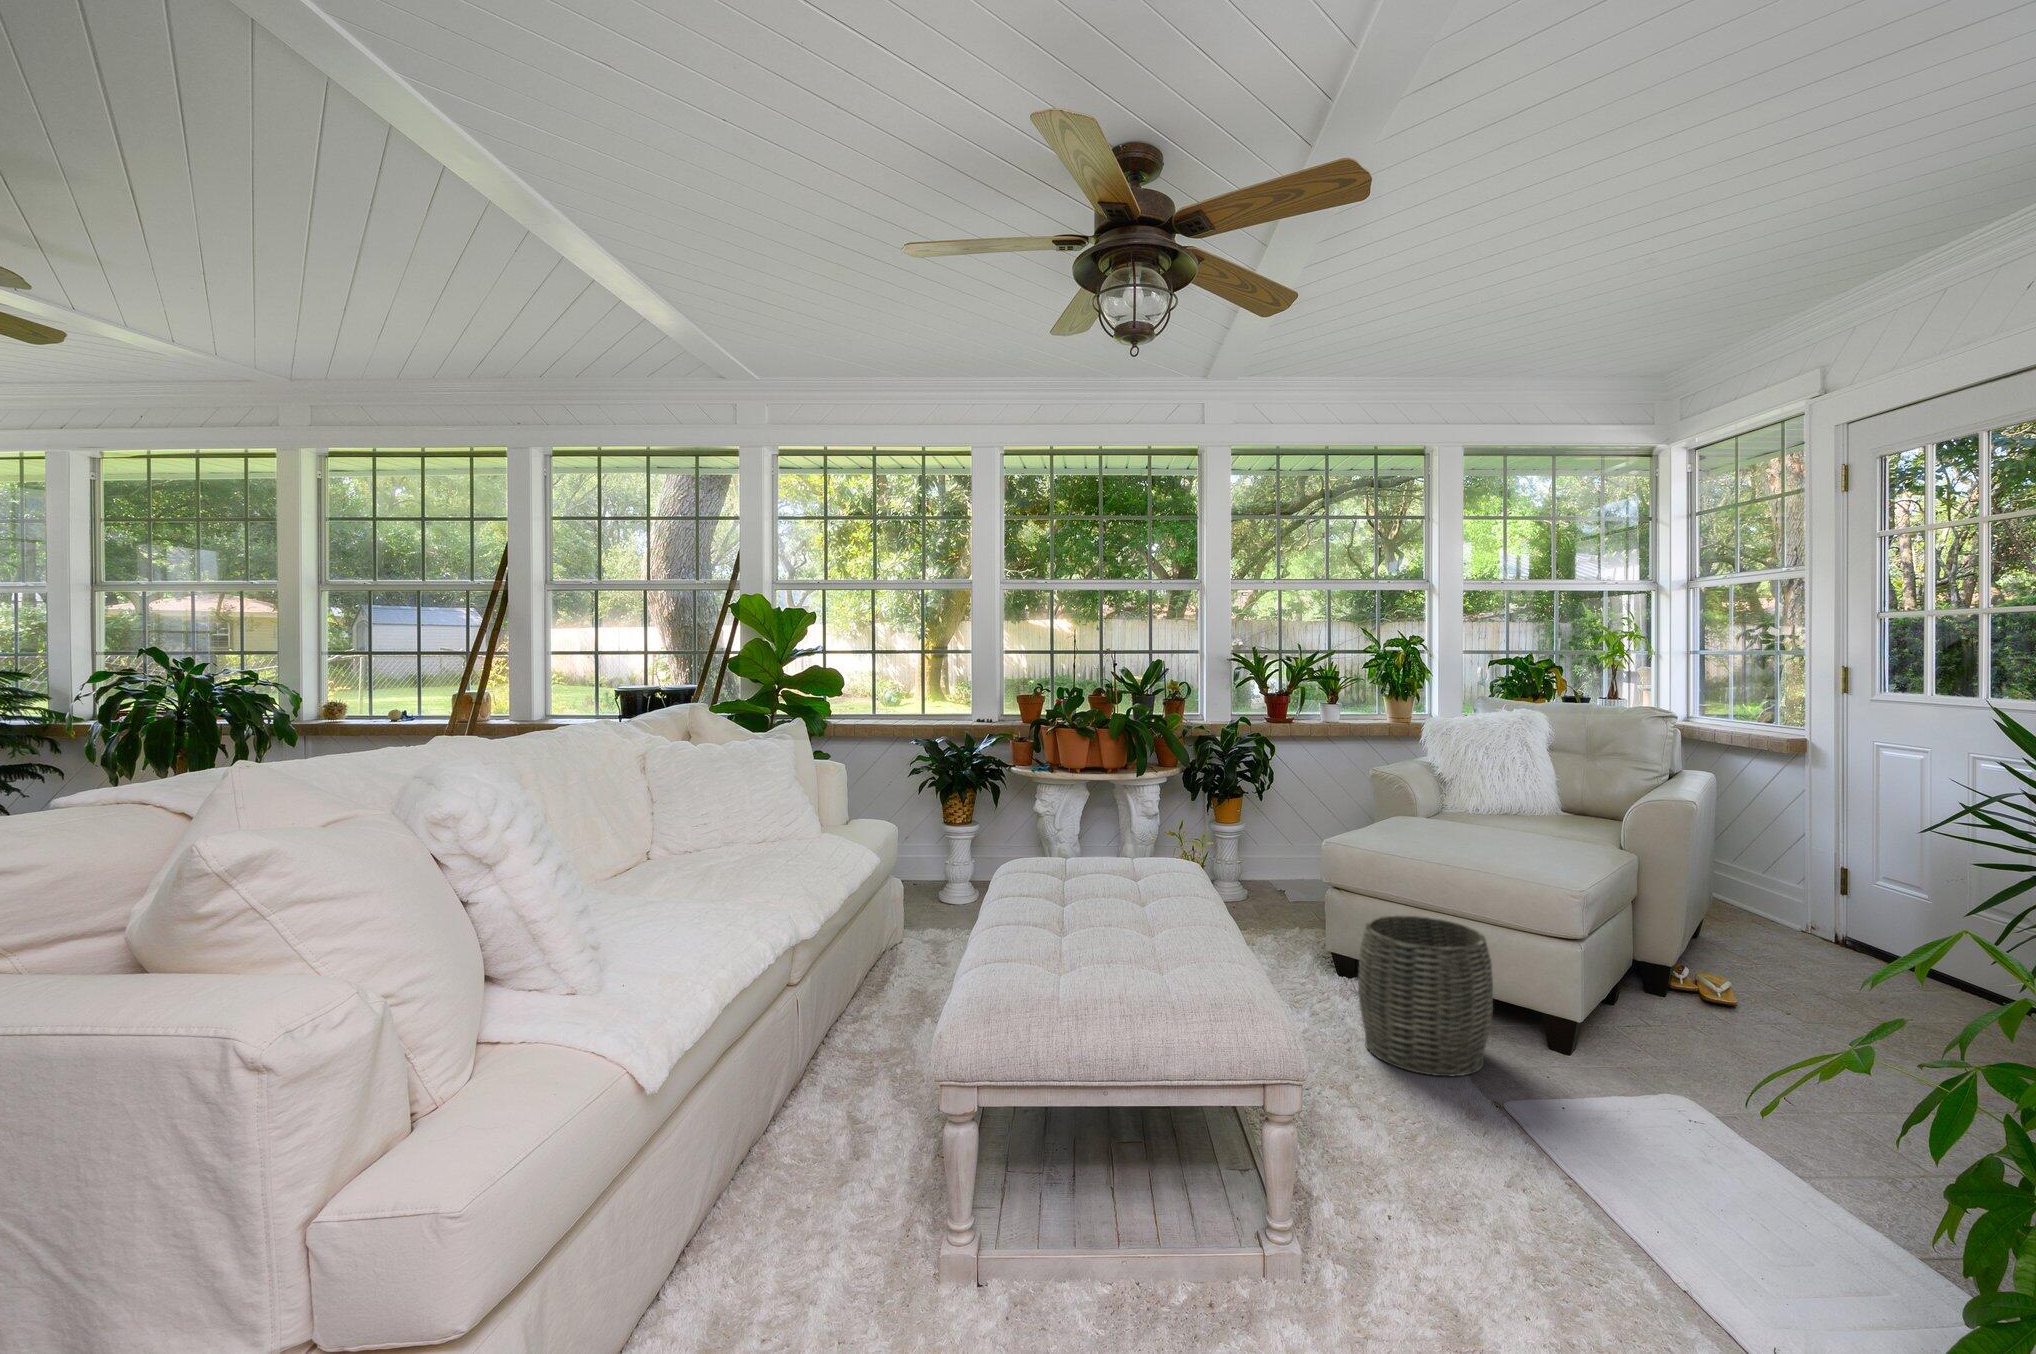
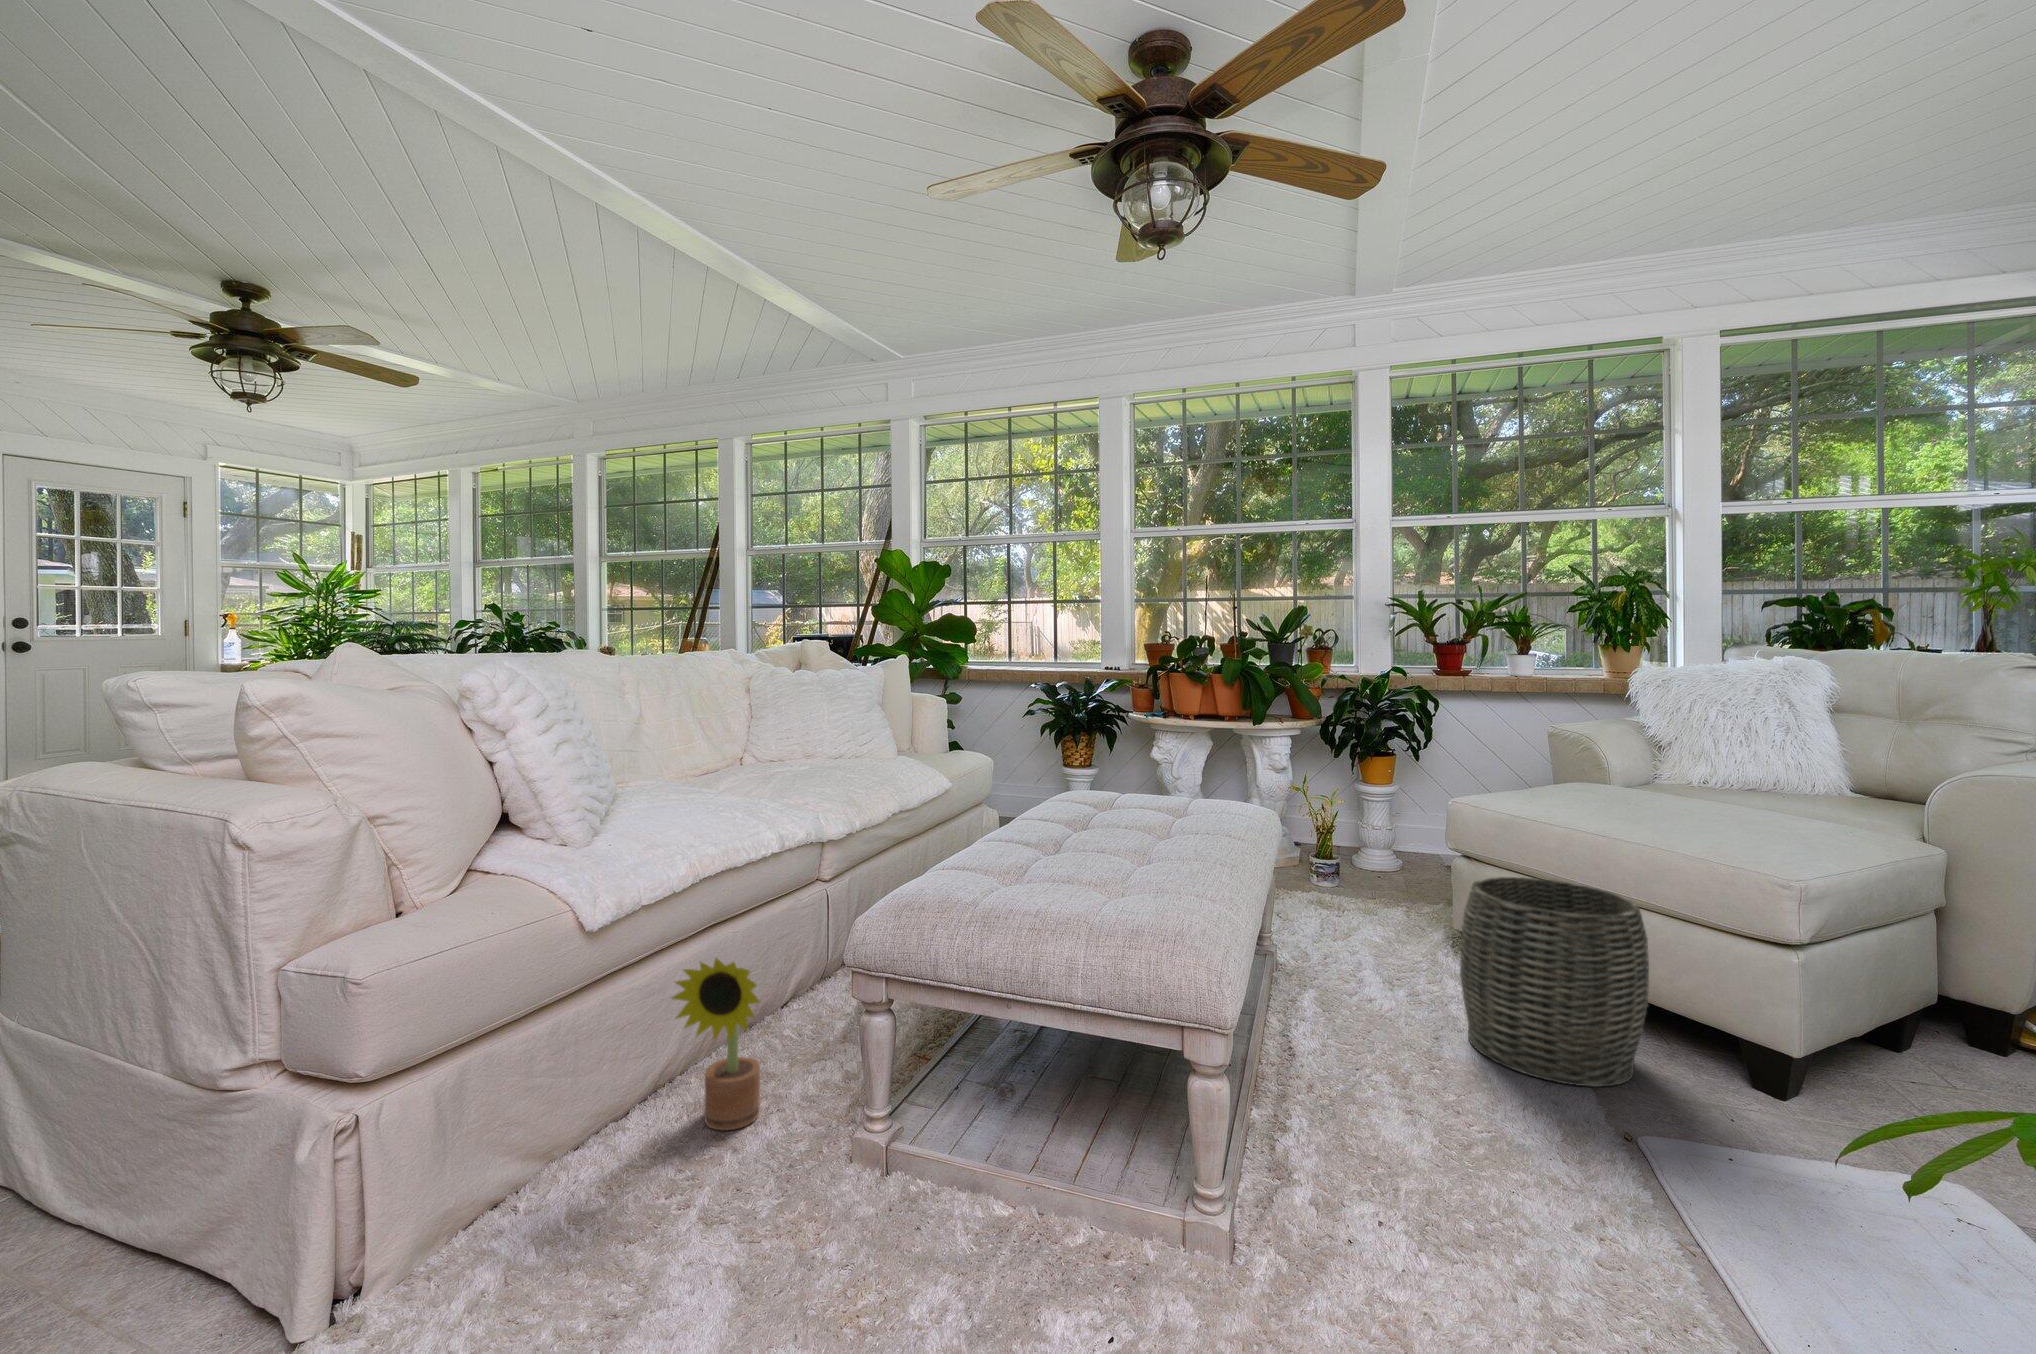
decorative plant: none [787,1077,873,1233] -> present [672,958,760,1130]

